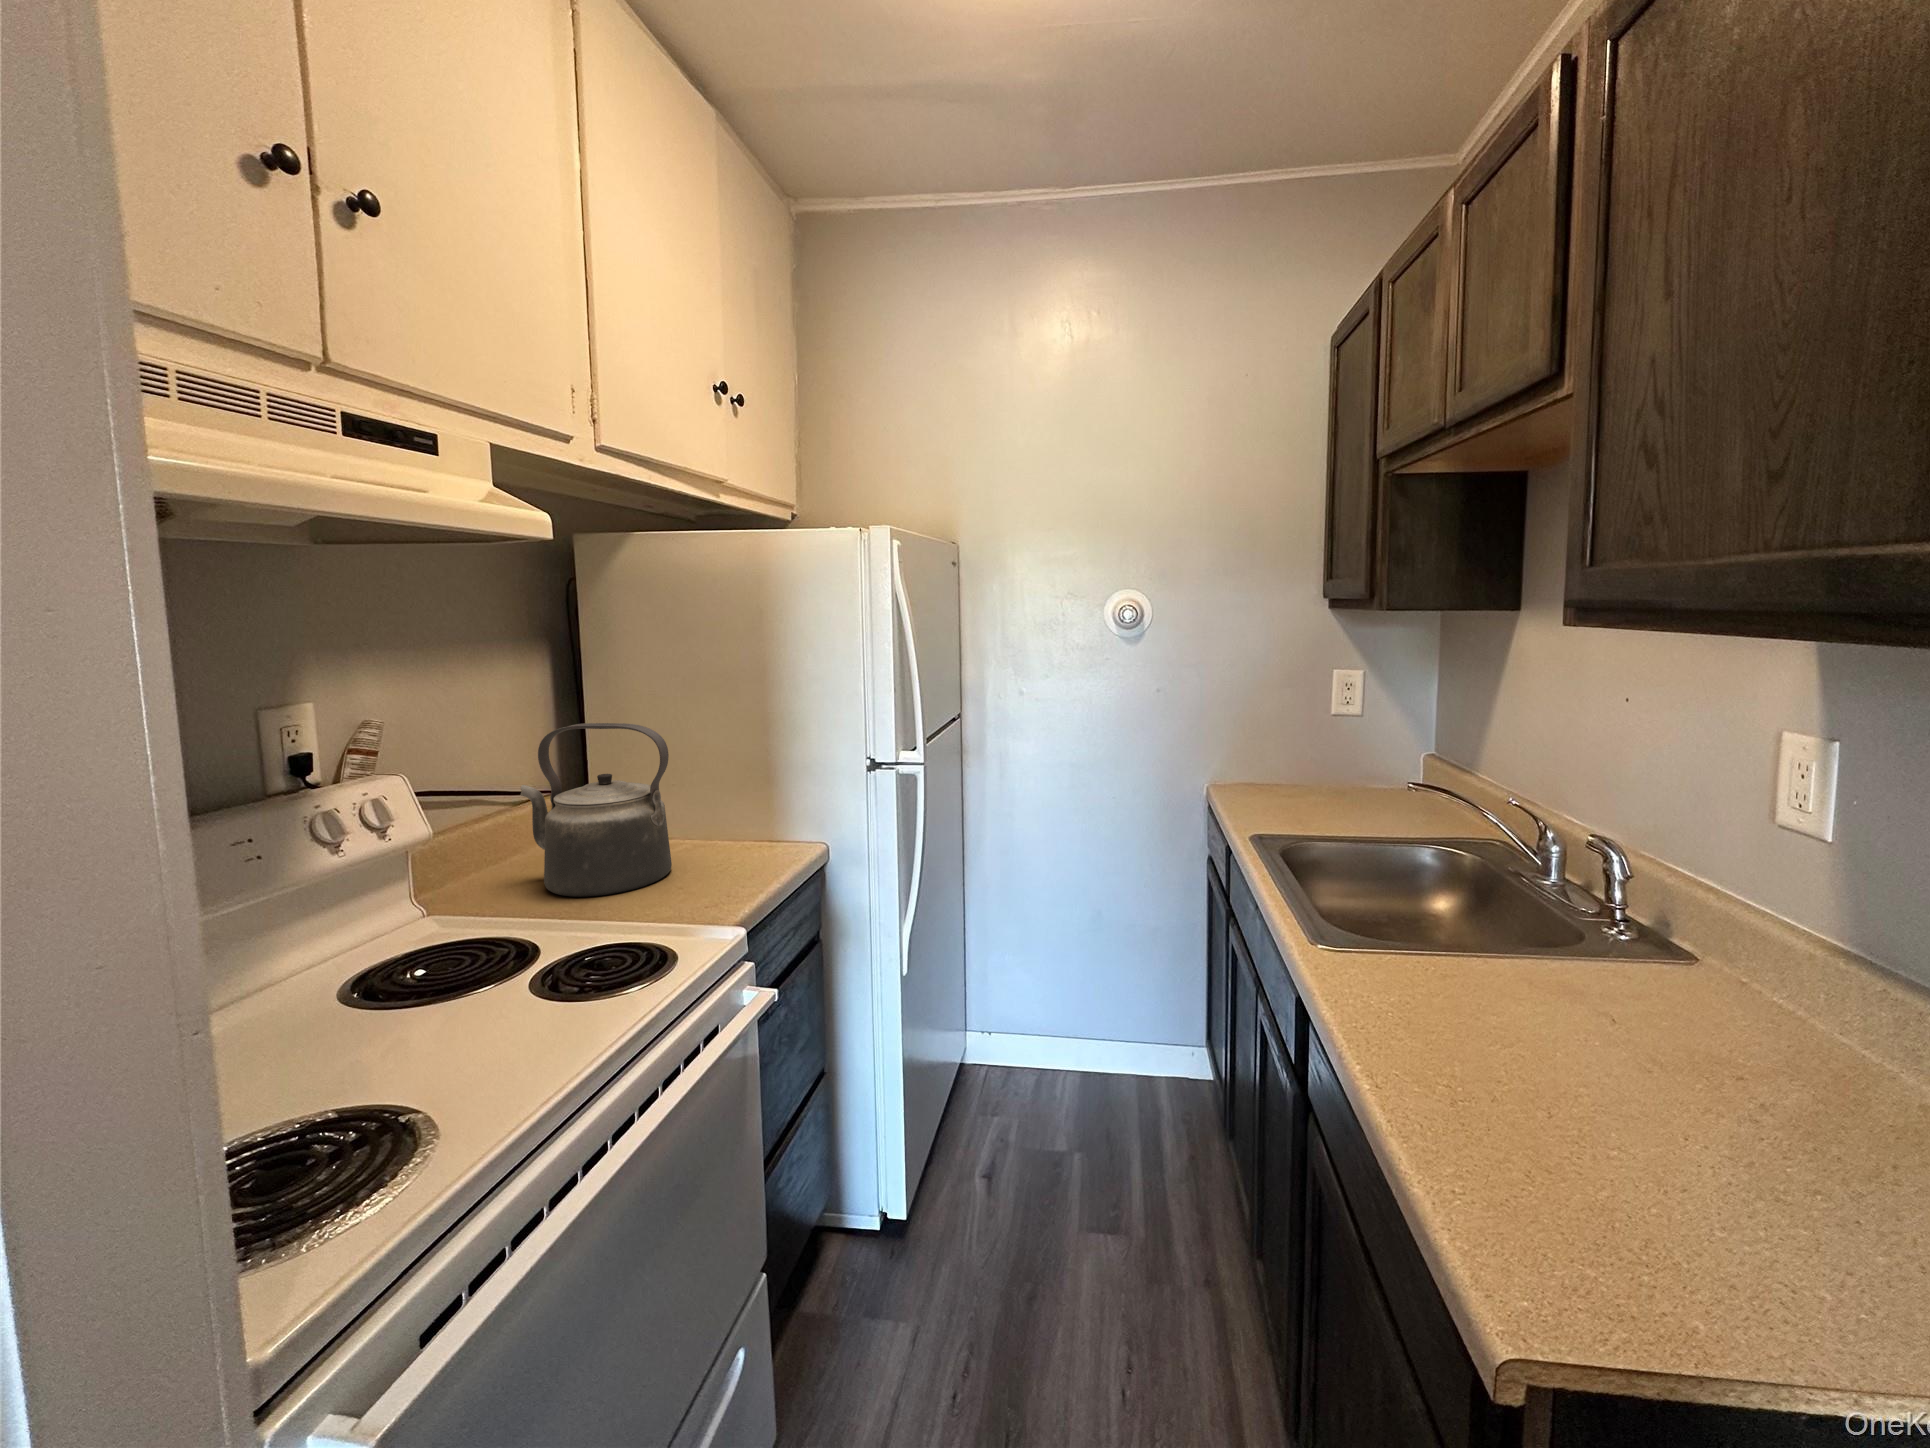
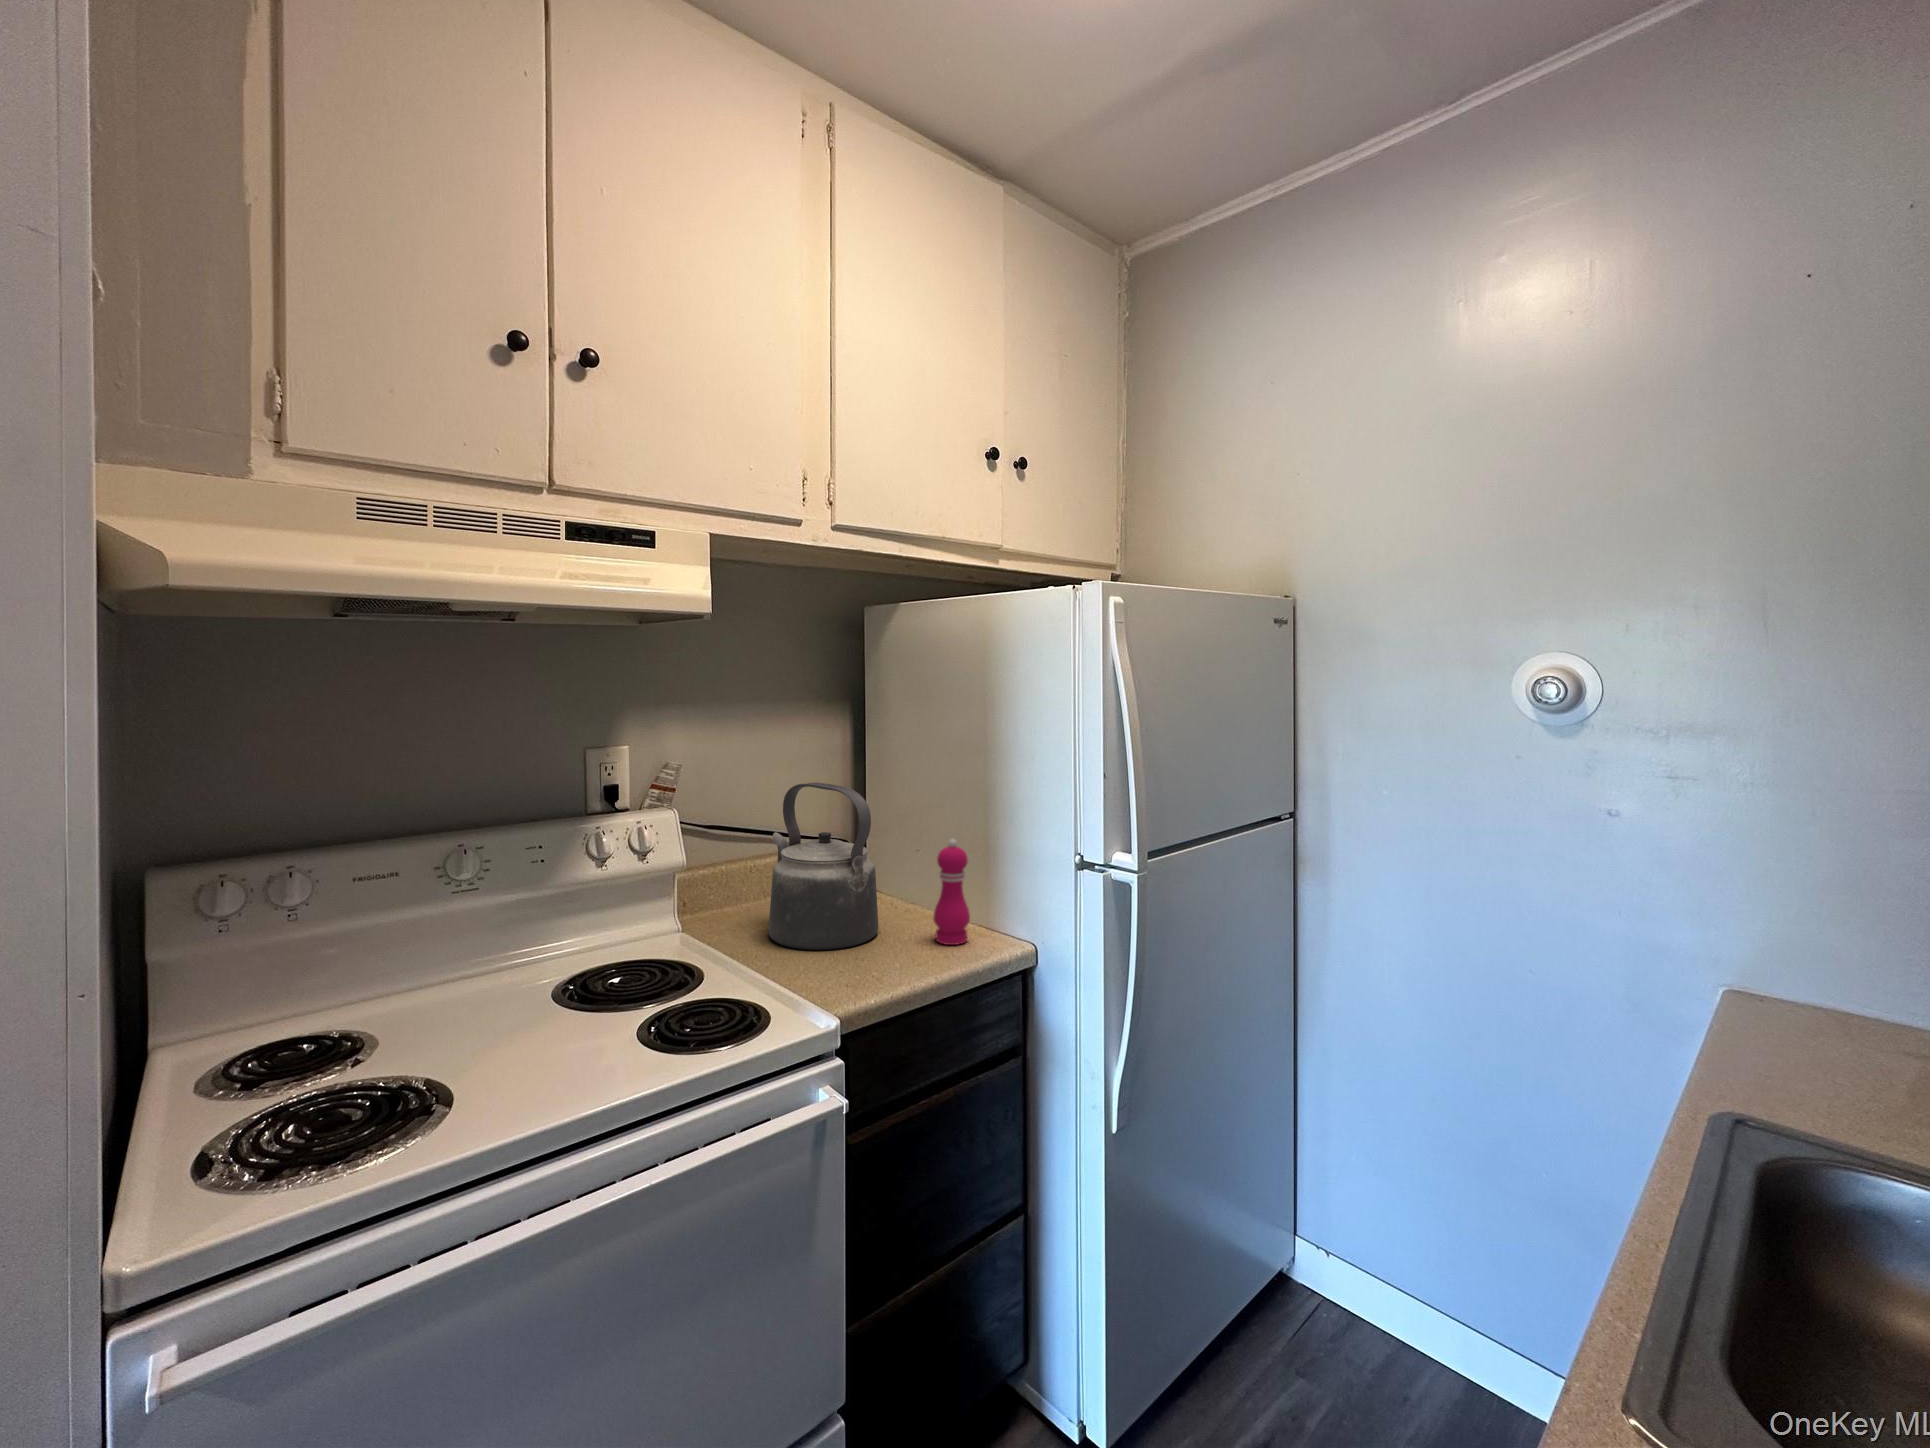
pepper mill: none [730,761,766,859] -> present [933,839,970,945]

